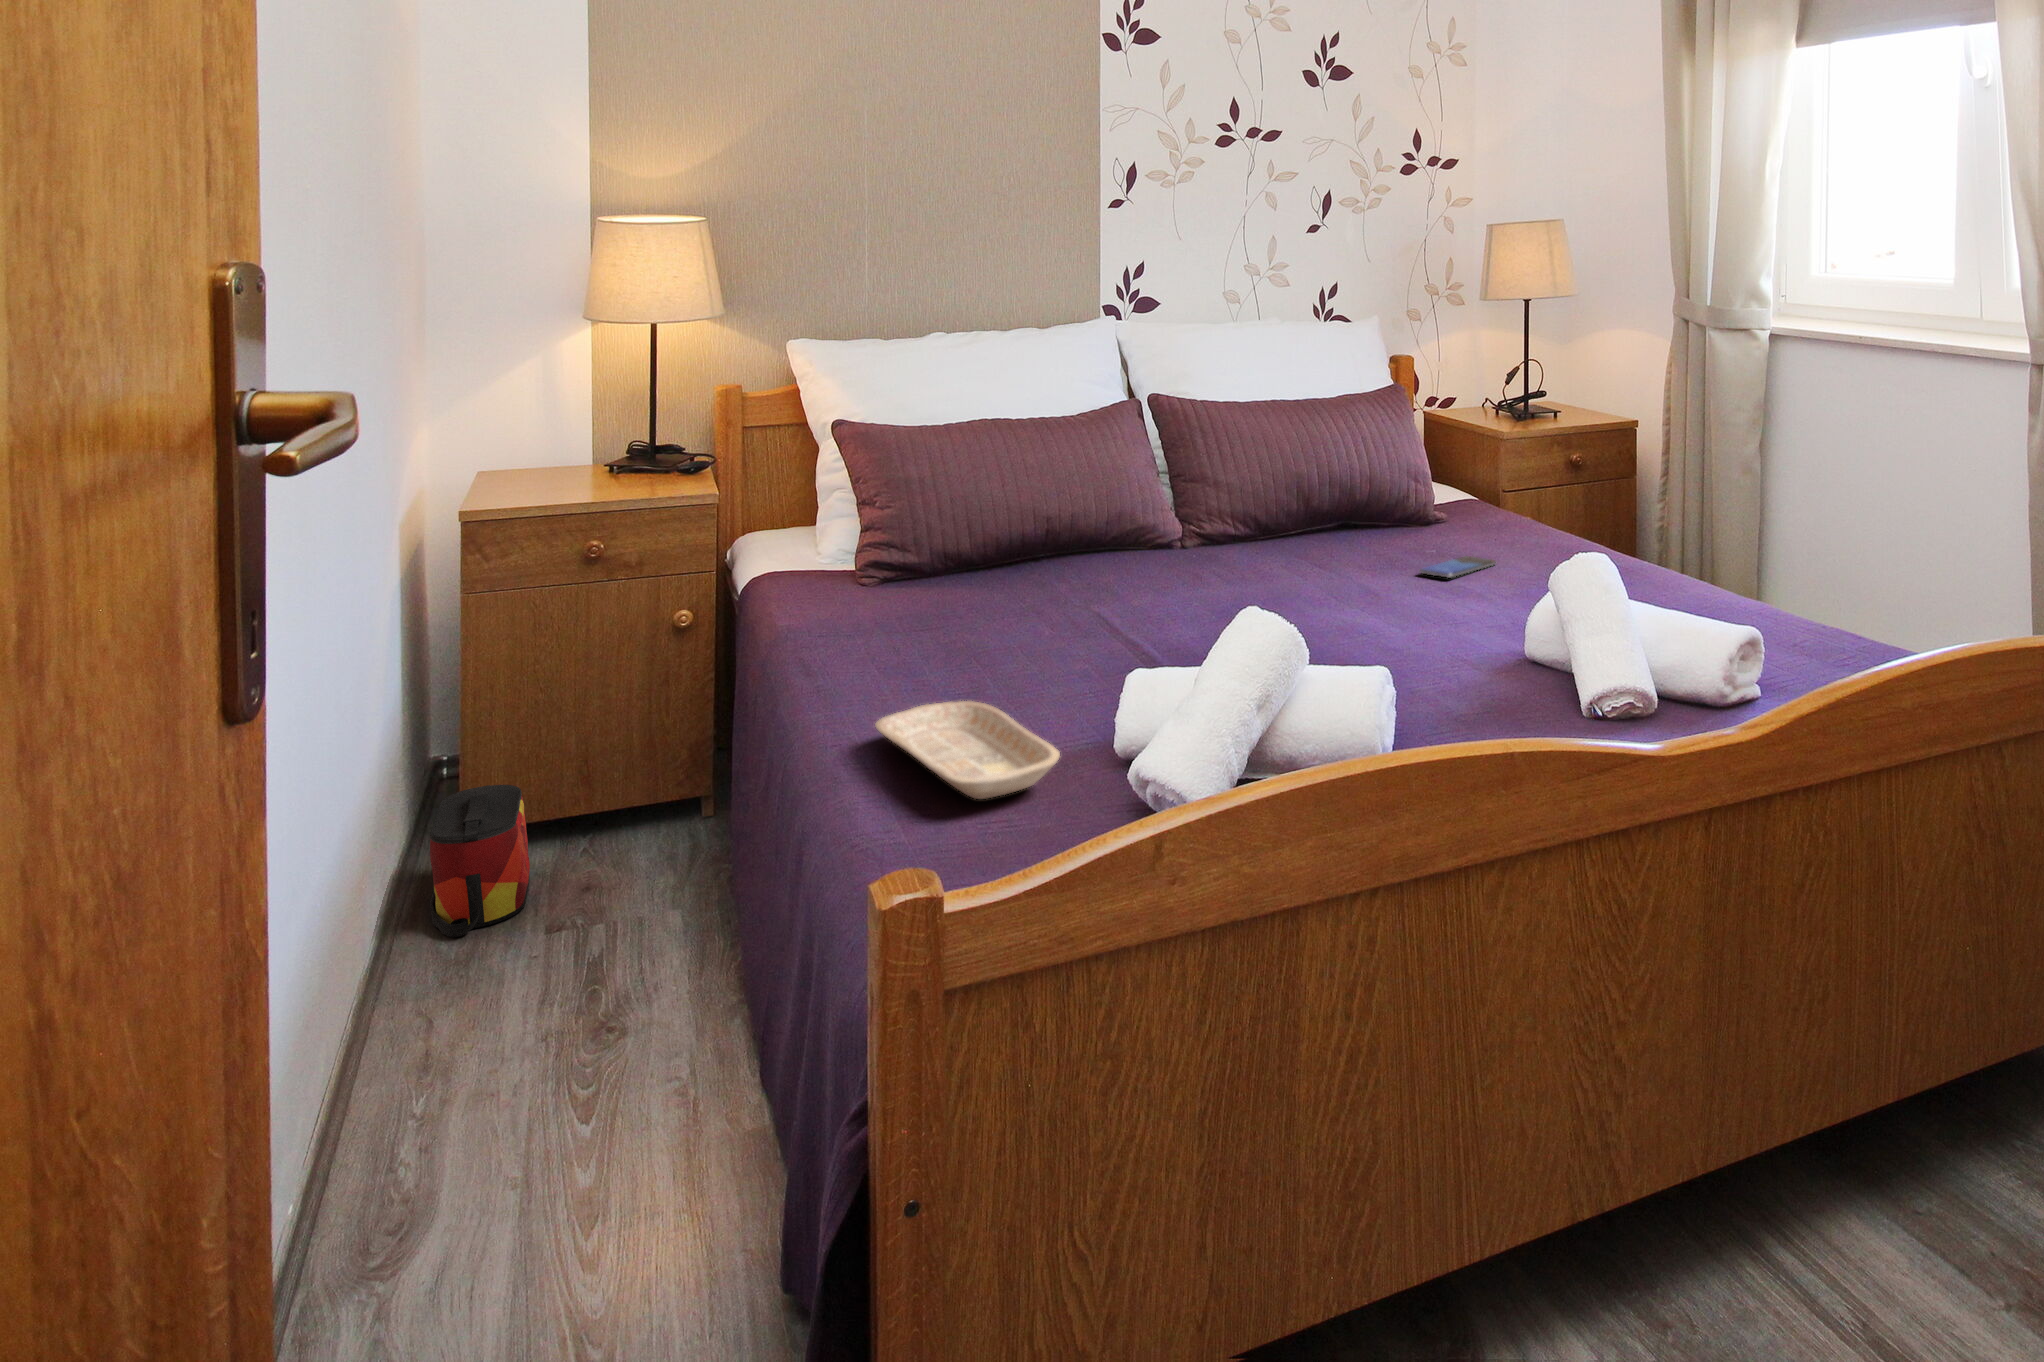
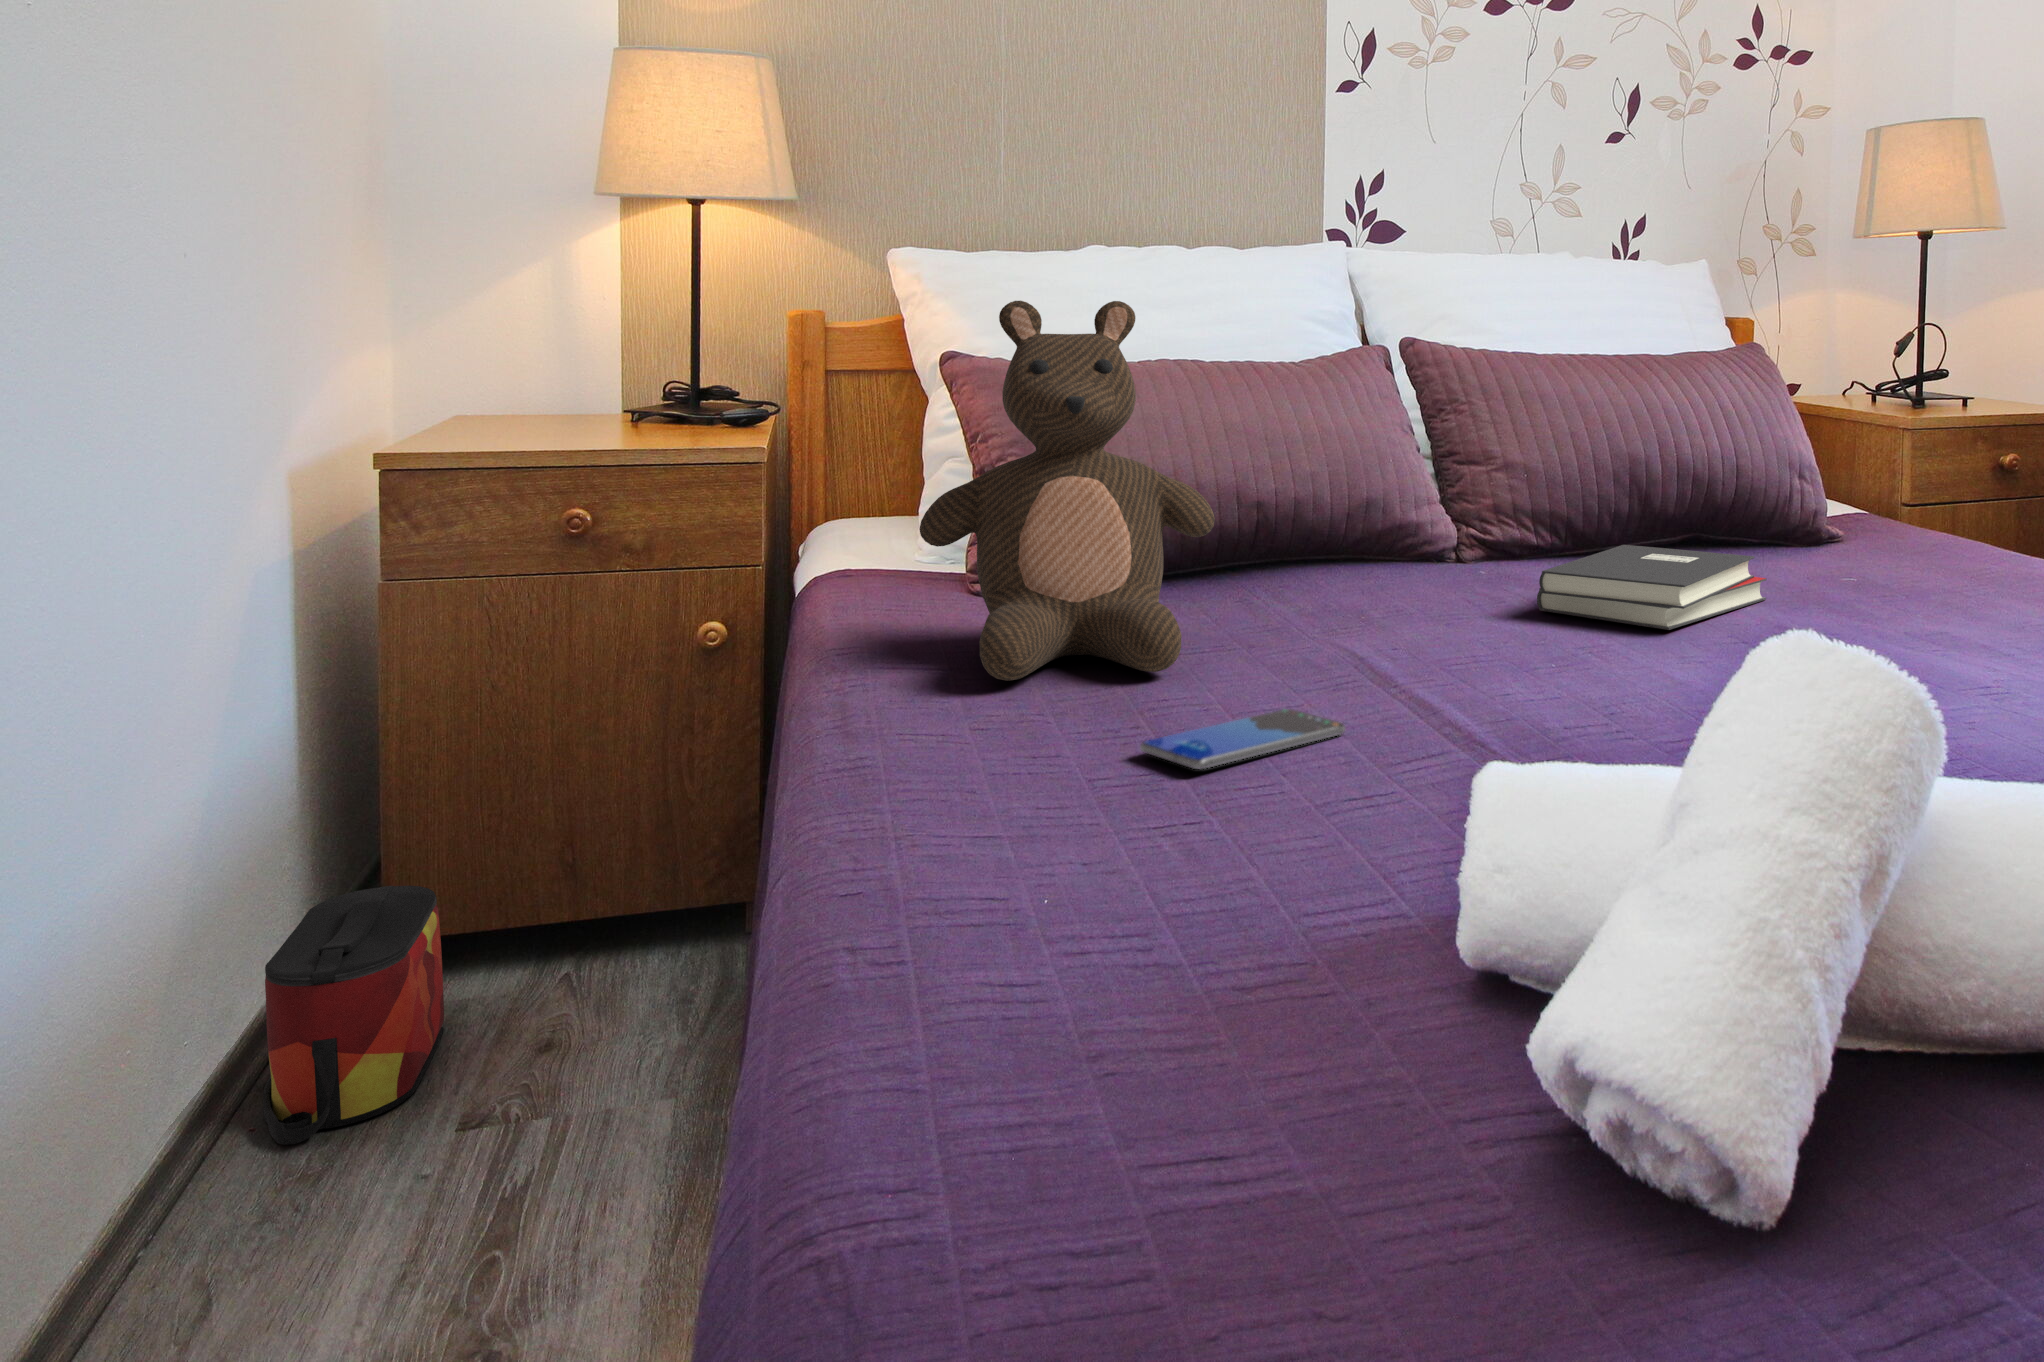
stuffed bear: none [833,414,1015,644] -> present [919,301,1215,681]
hardback book: none [1219,539,1364,596] -> present [1537,545,1767,630]
smartphone: present [1419,556,1496,578] -> present [1140,709,1345,769]
tray: present [875,701,1060,799] -> none [957,785,1349,1016]

